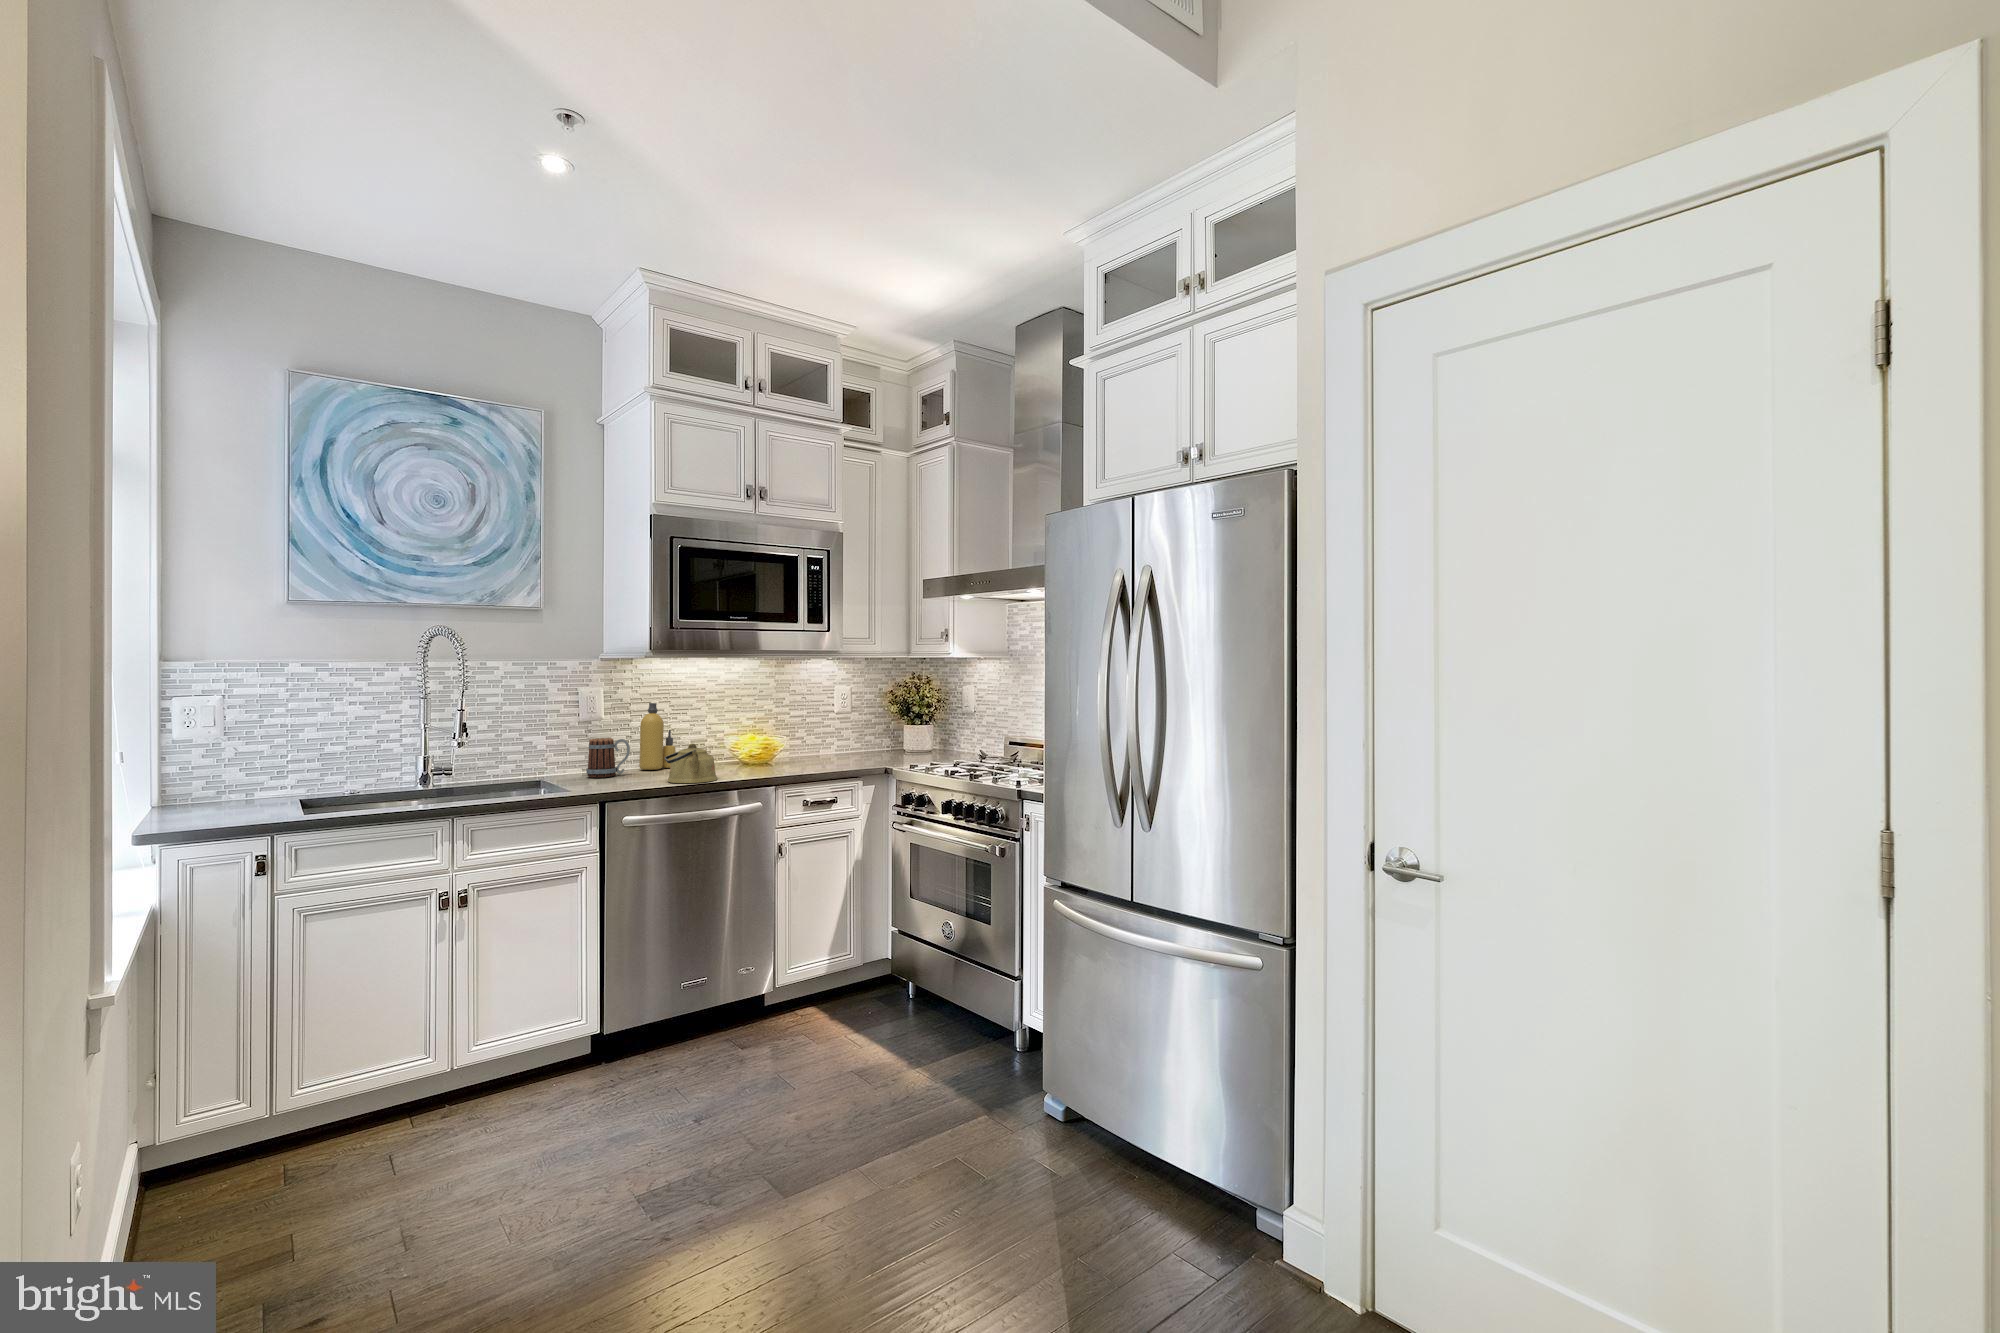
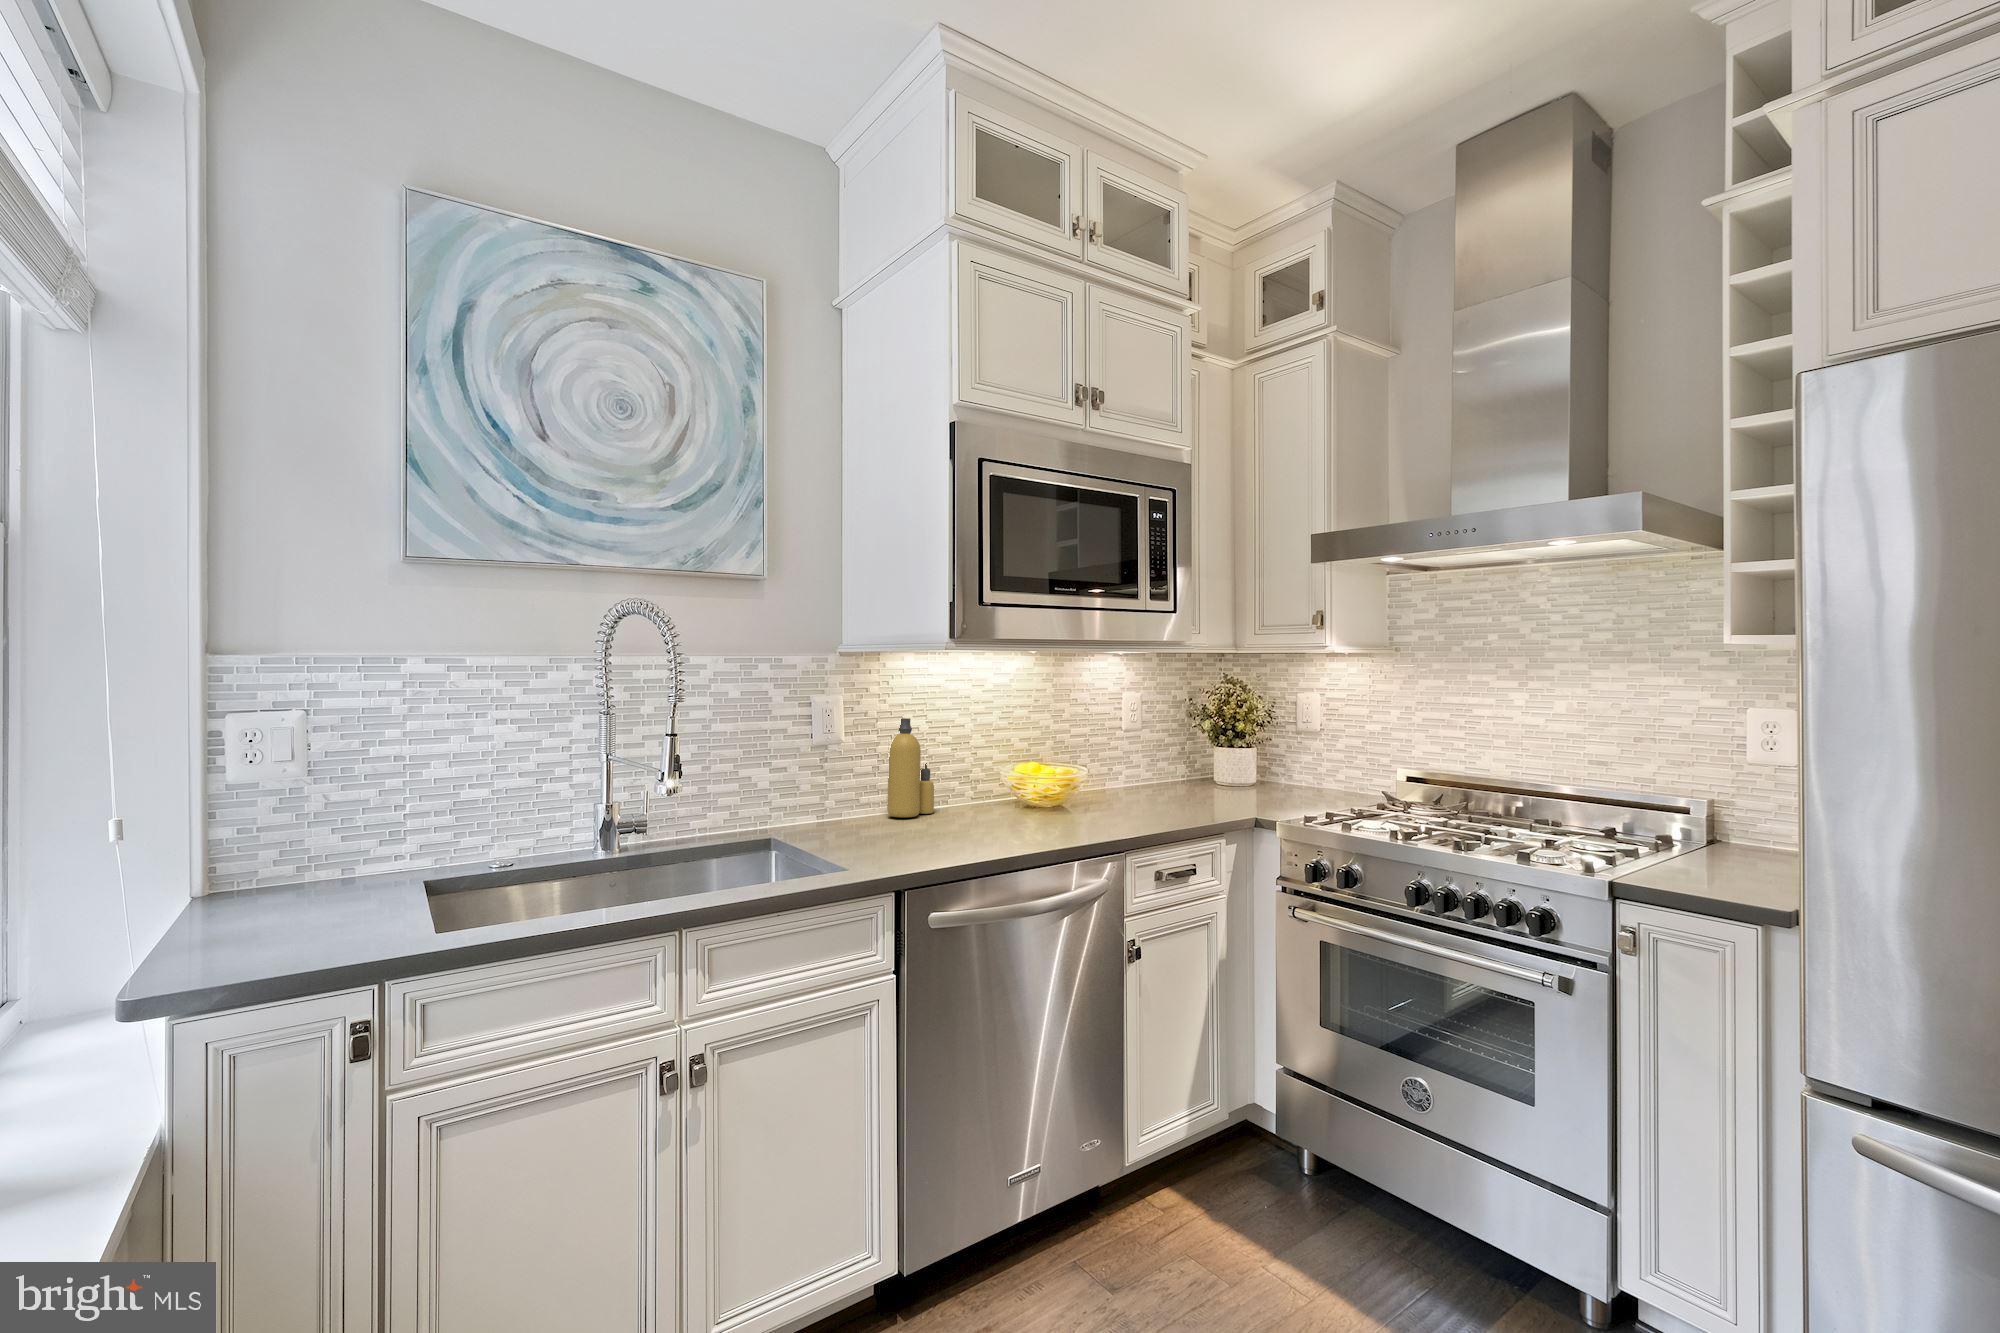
mug: present [586,738,630,778] -> none [825,772,886,833]
kettle: present [665,744,717,783] -> none [952,783,1035,847]

